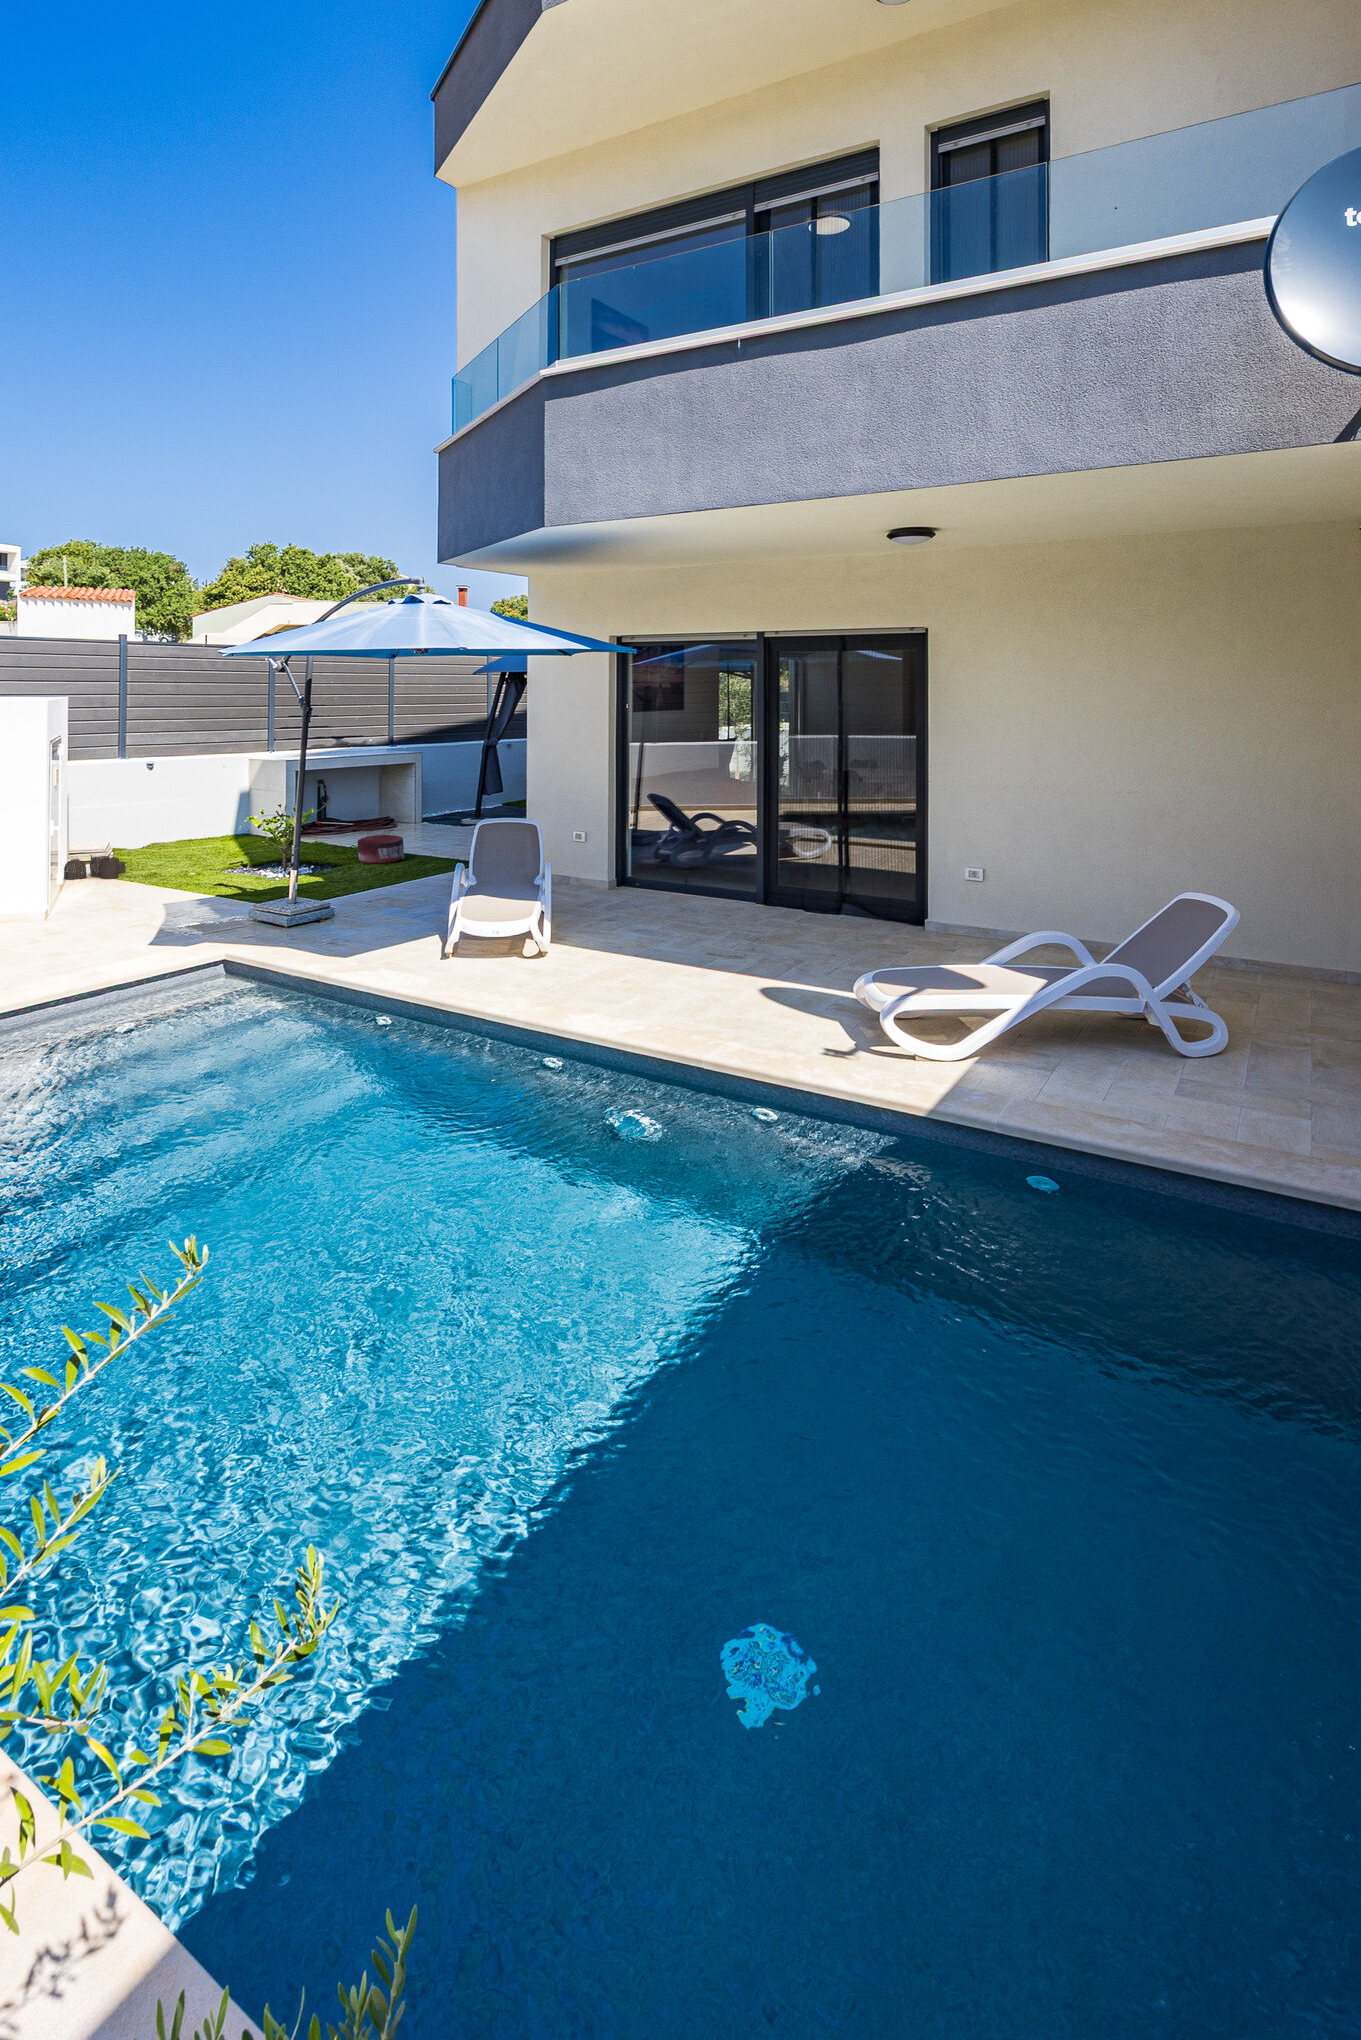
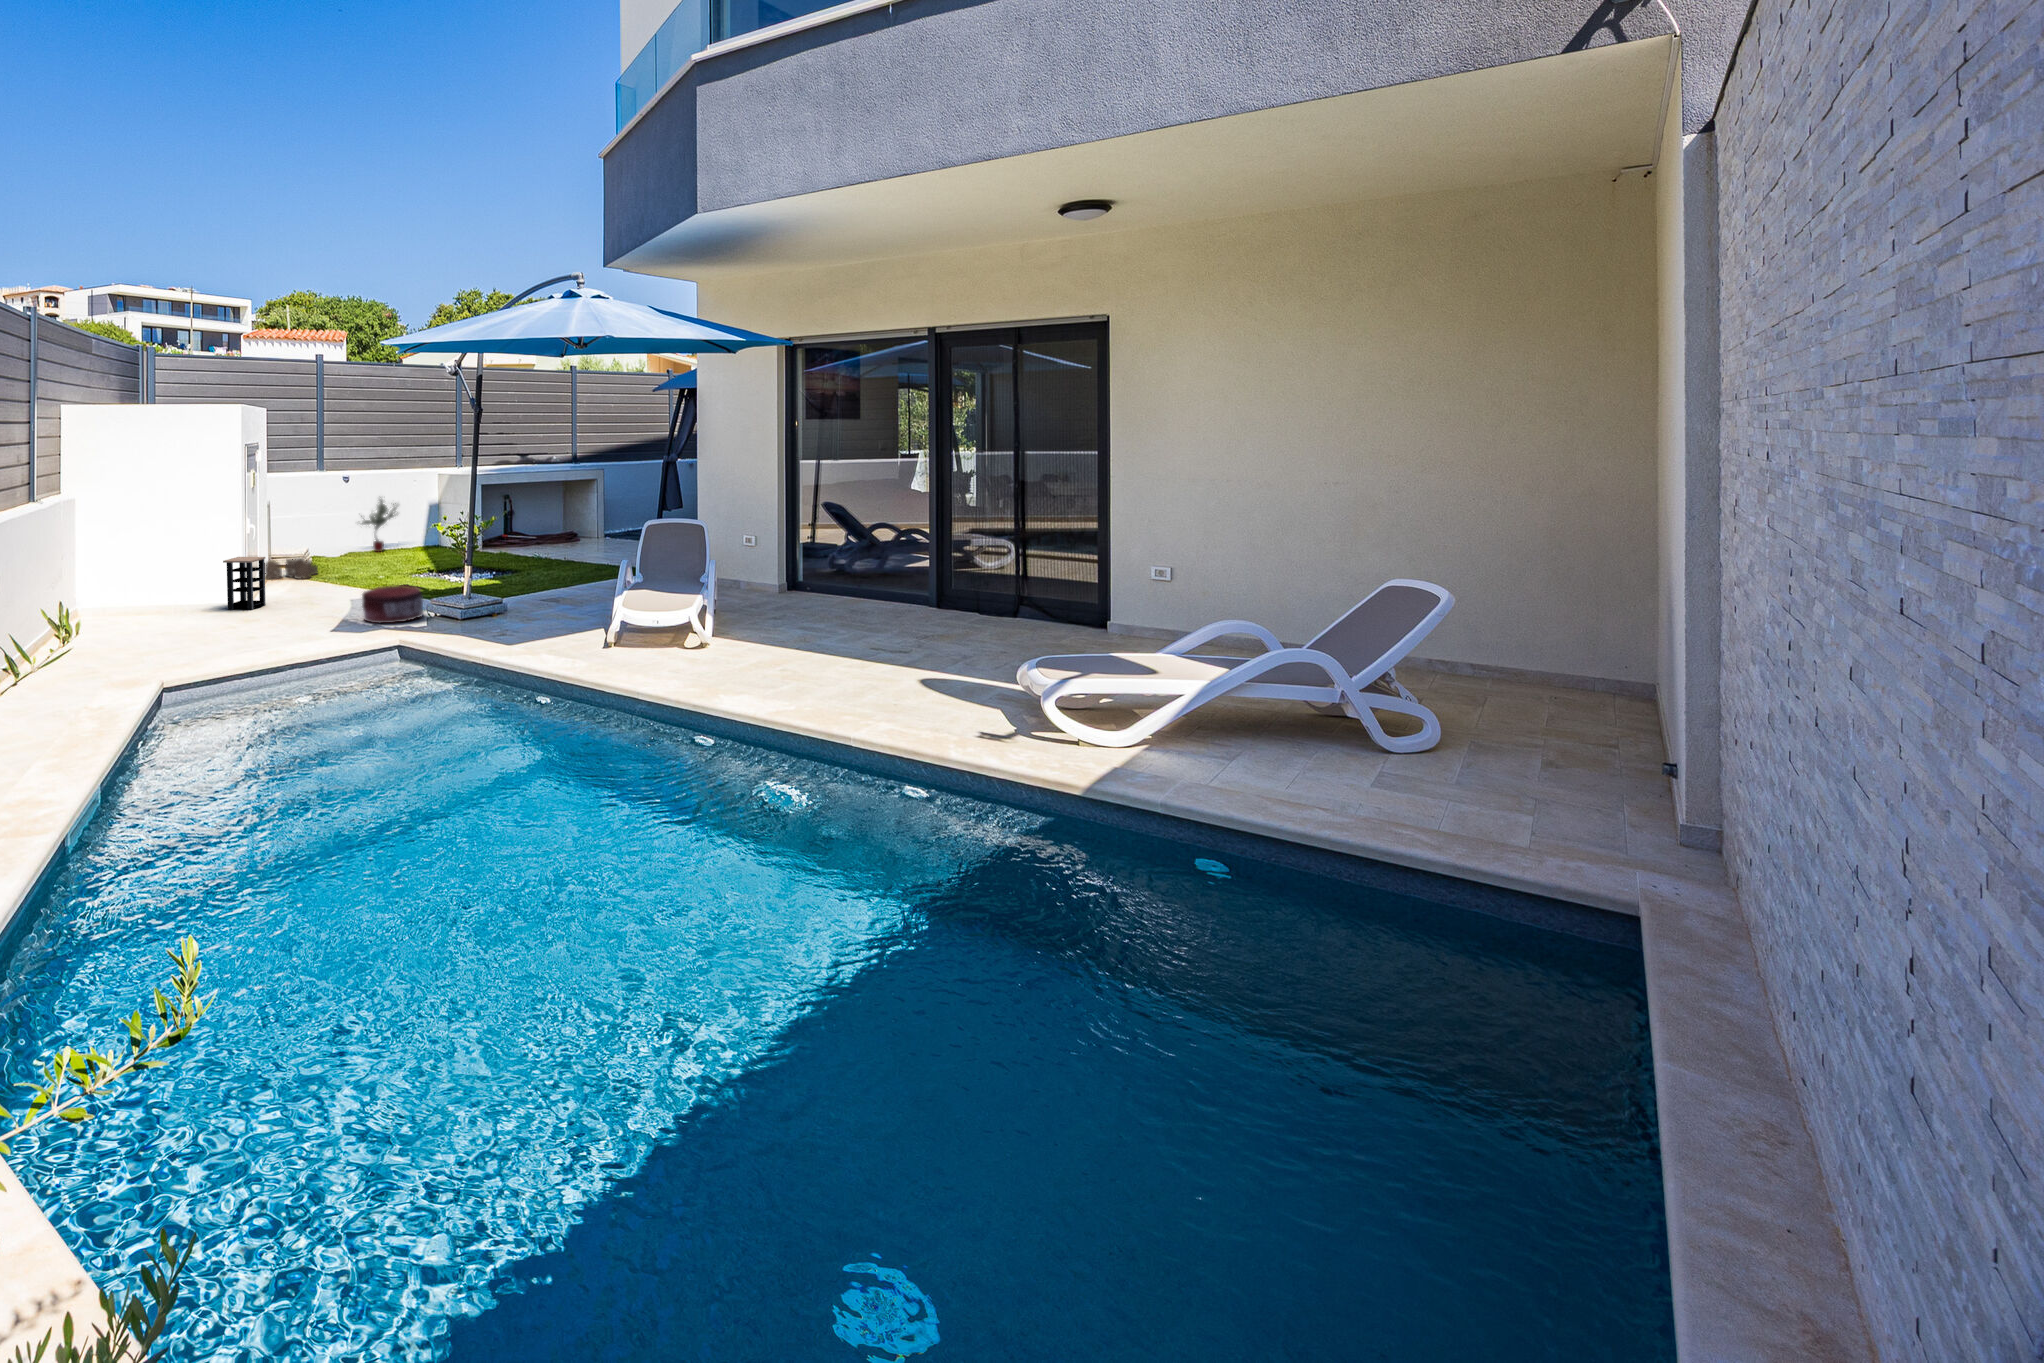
potted tree: none [162,785,210,843] -> present [361,497,398,552]
pouf: present [358,835,404,864] -> present [362,585,424,623]
side table: none [28,862,74,919] -> present [223,557,266,610]

